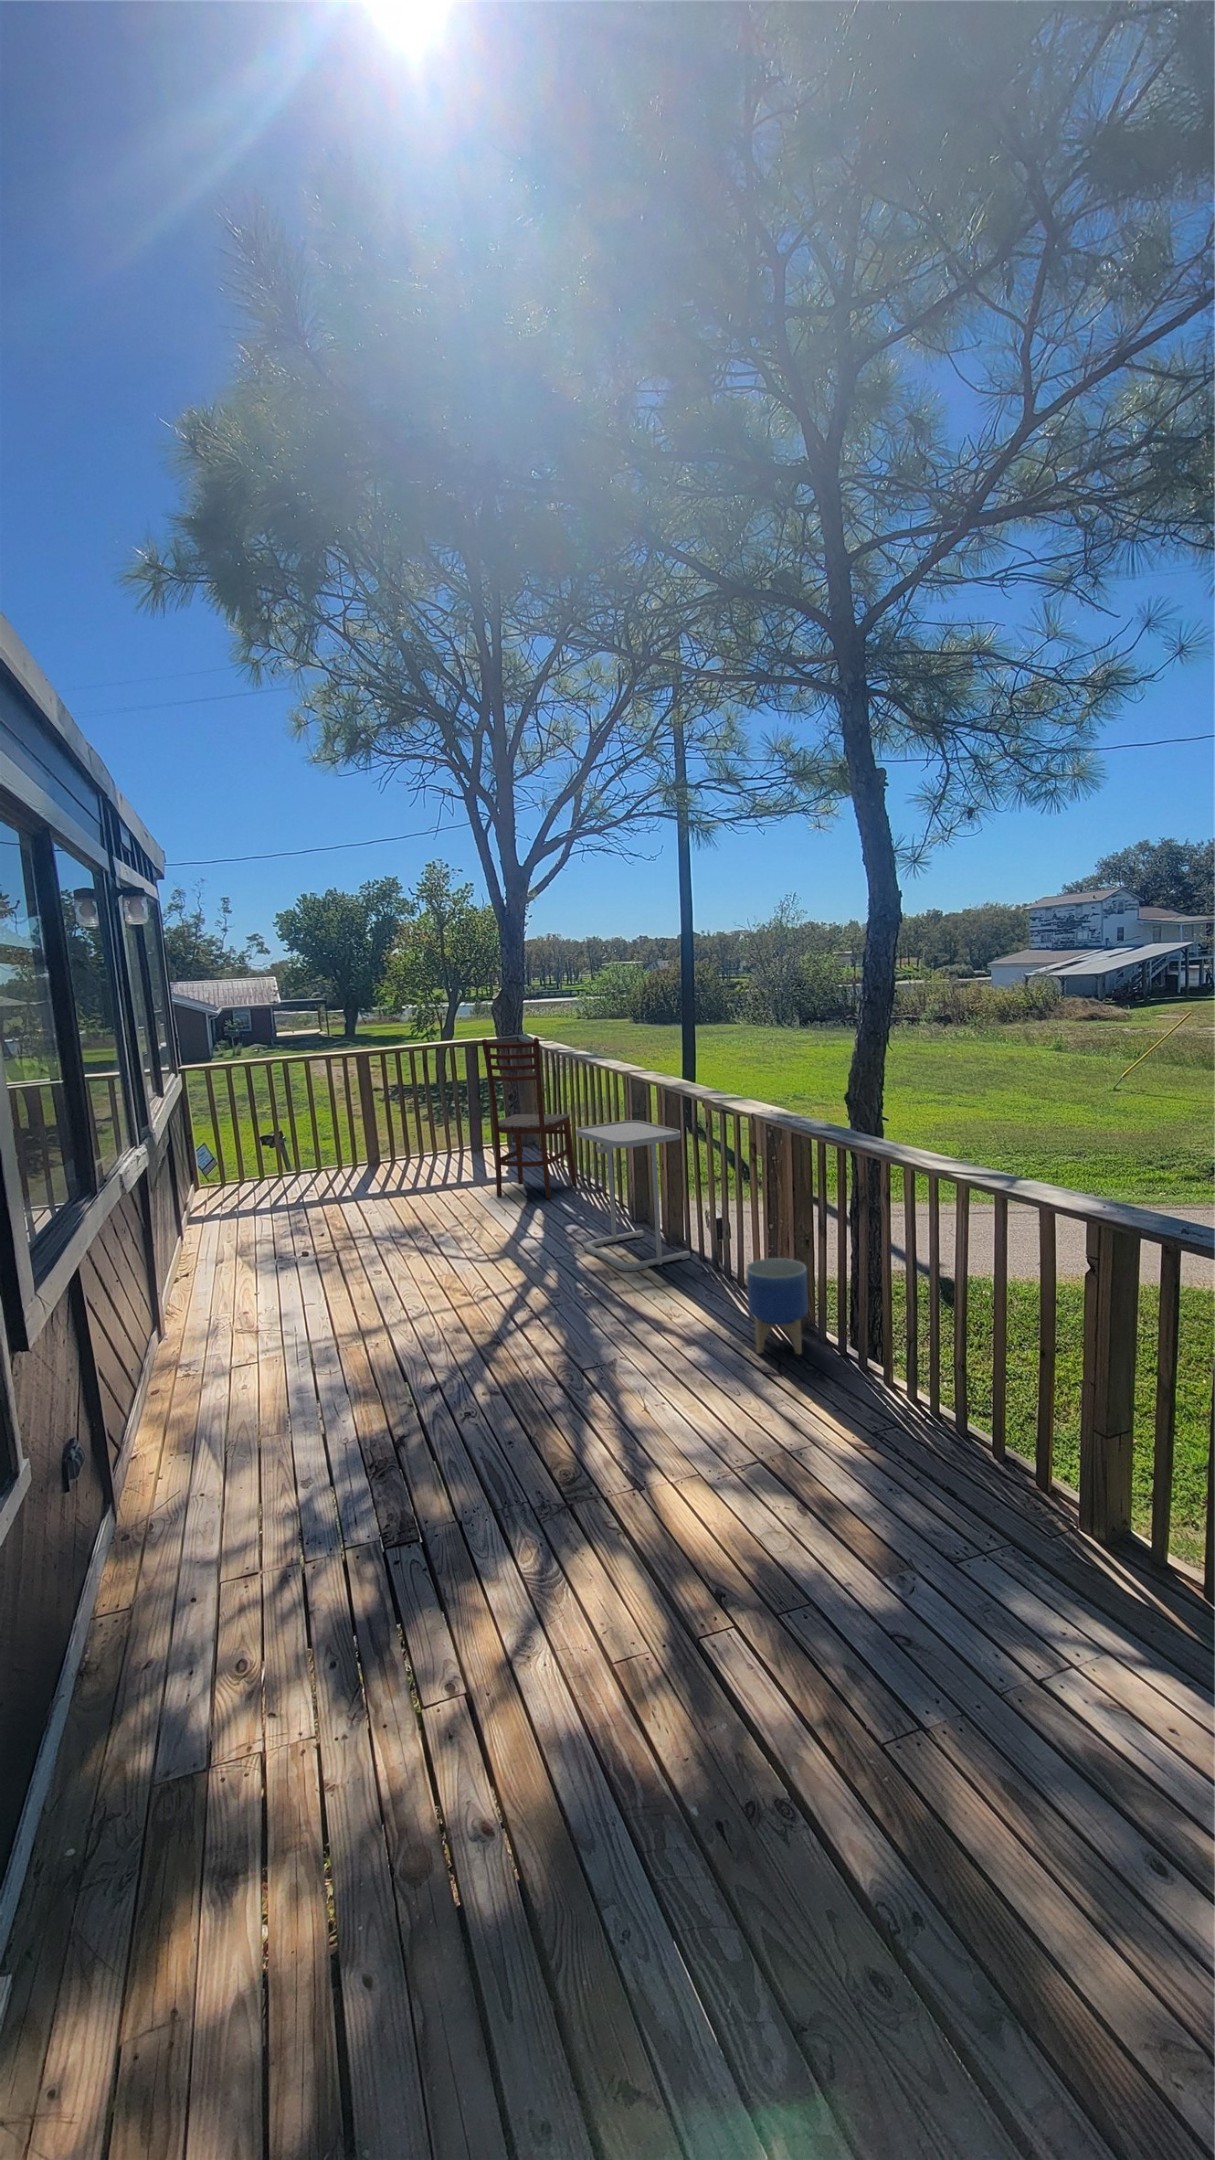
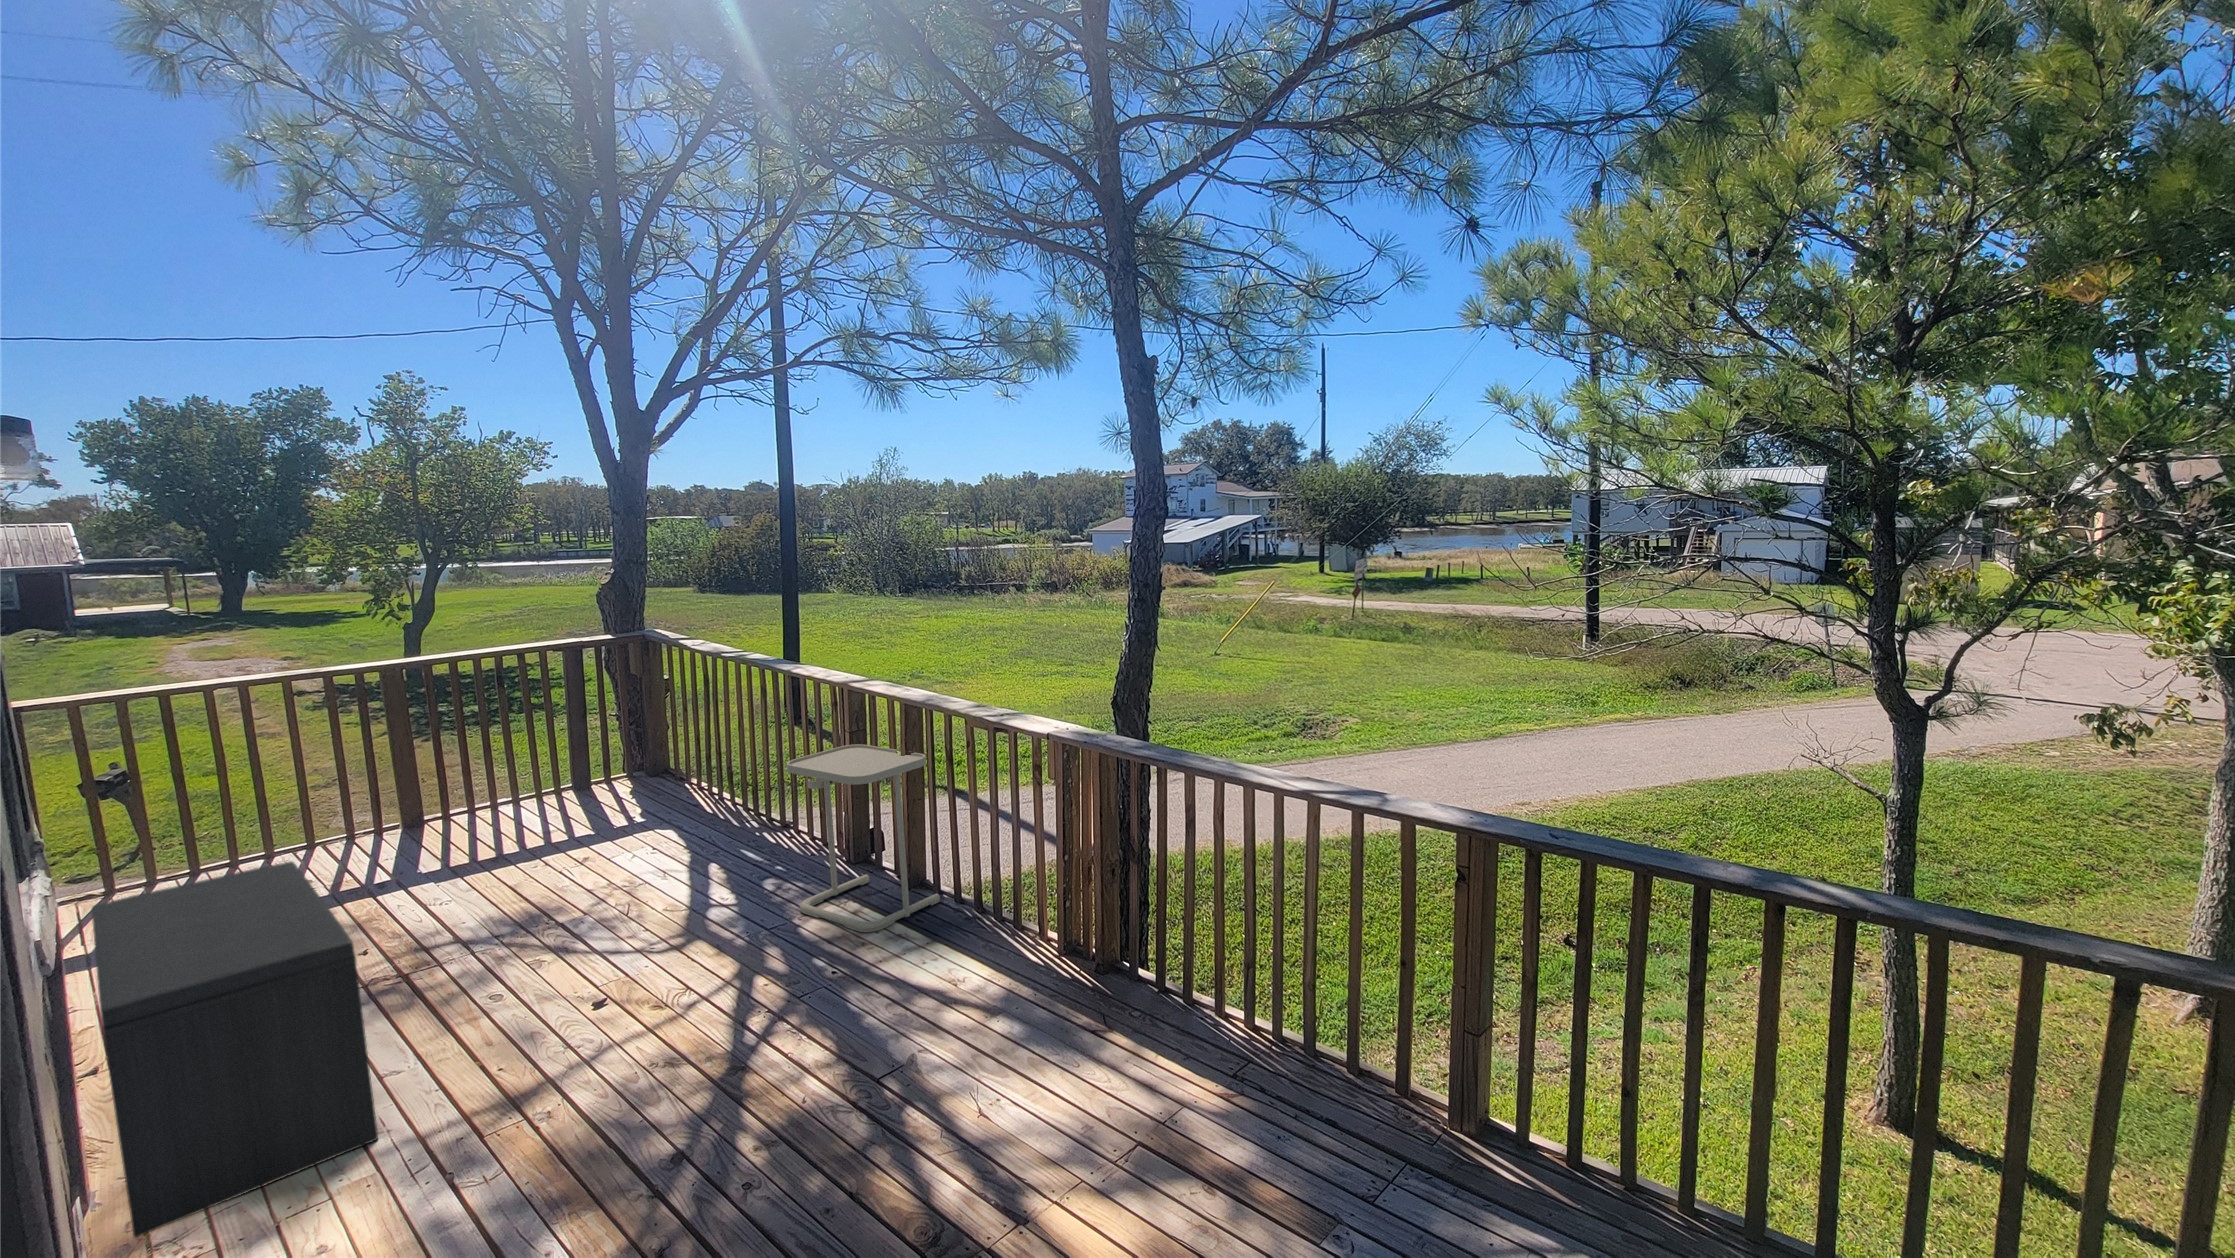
dining chair: present [482,1037,577,1199] -> none [616,646,748,854]
bench: none [149,1161,287,1361] -> present [92,861,378,1238]
planter: present [746,1258,808,1355] -> none [1056,895,1124,1010]

